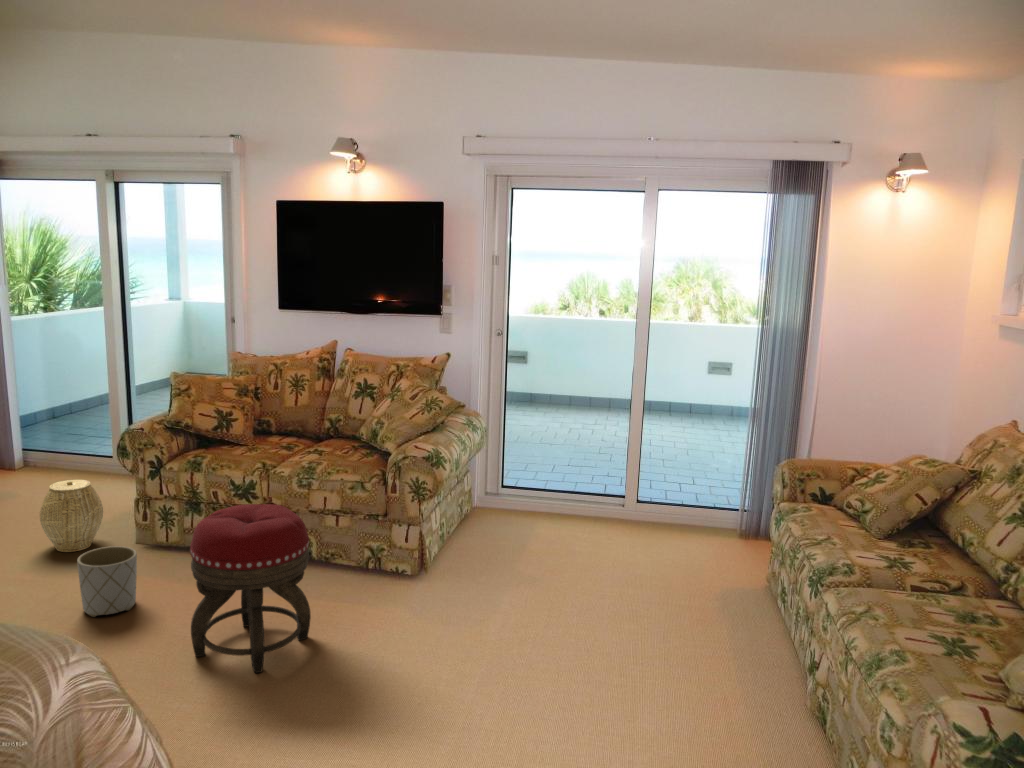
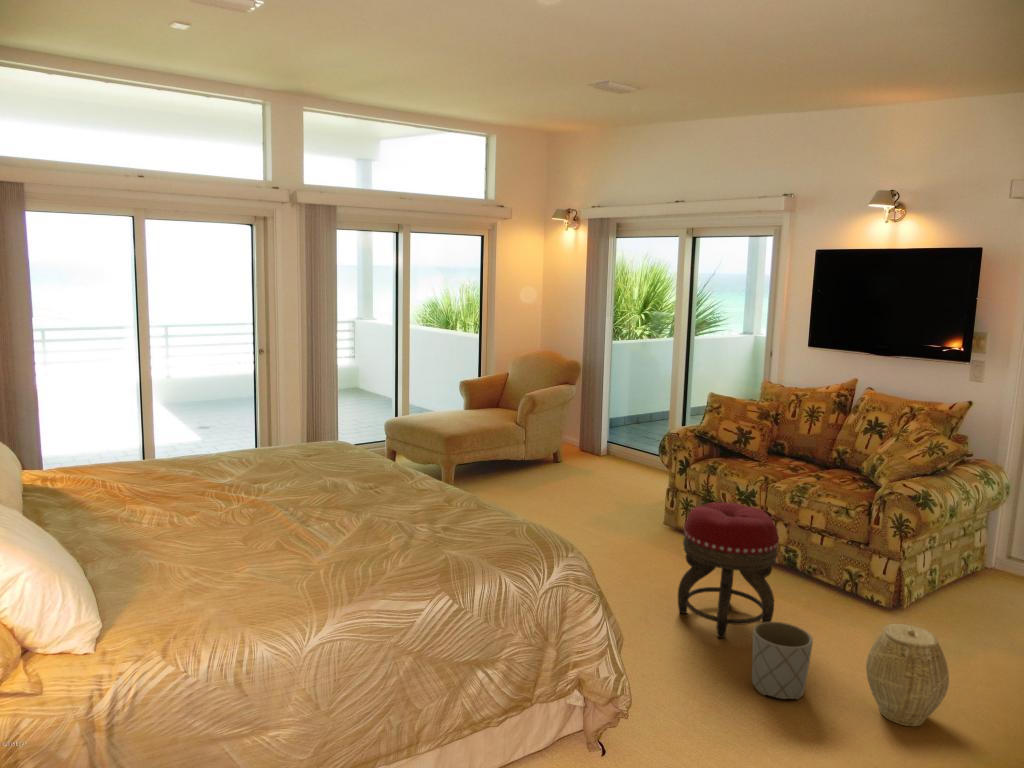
woven basket: present [40,480,103,552] -> present [866,624,949,726]
planter: present [77,546,137,617] -> present [752,622,813,700]

